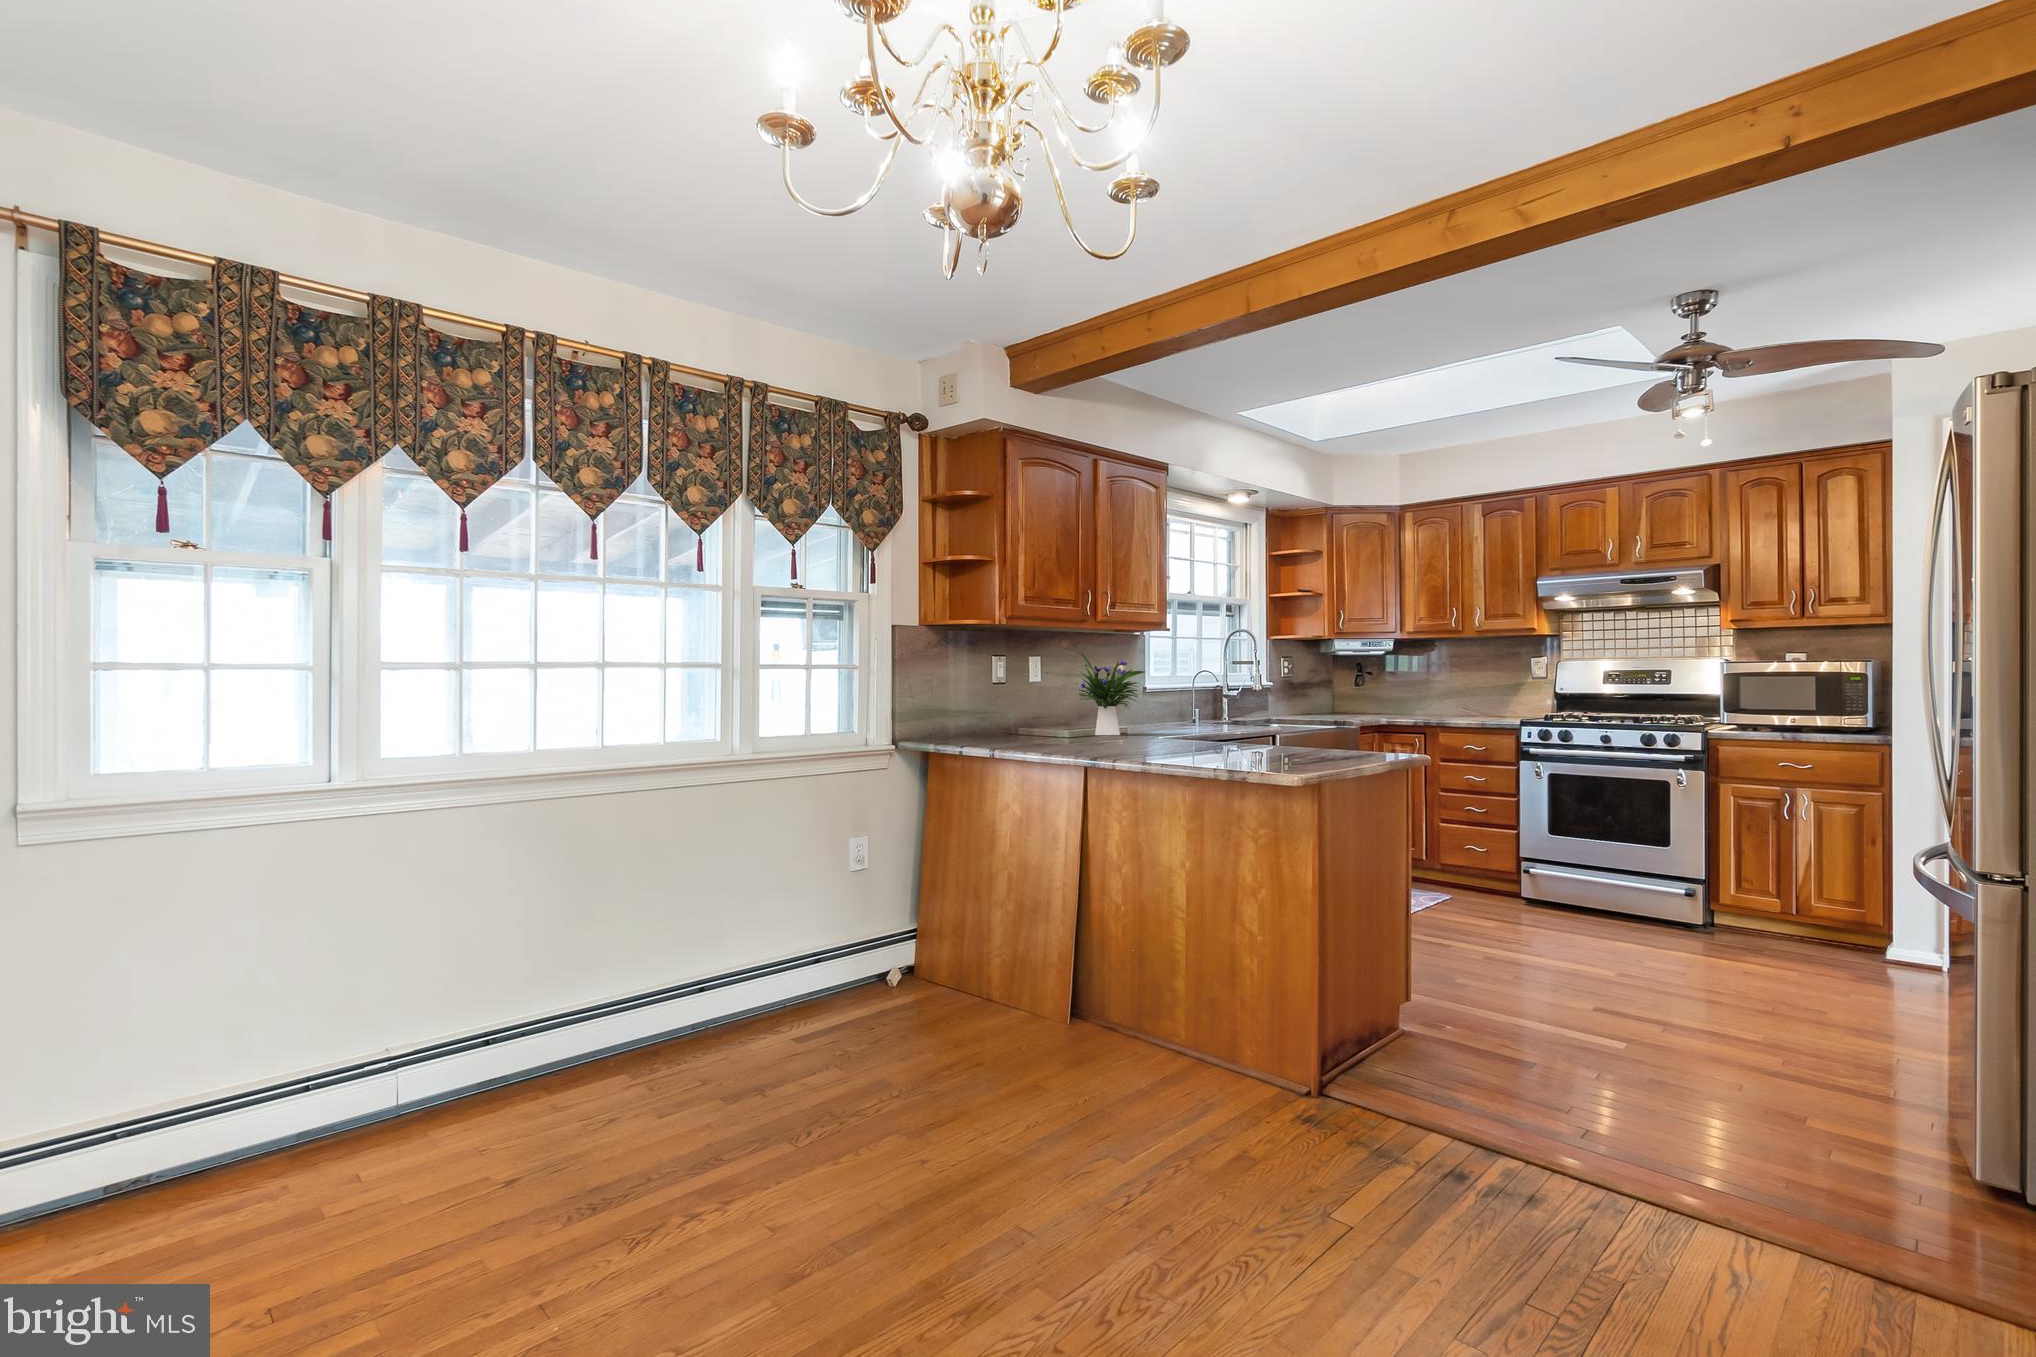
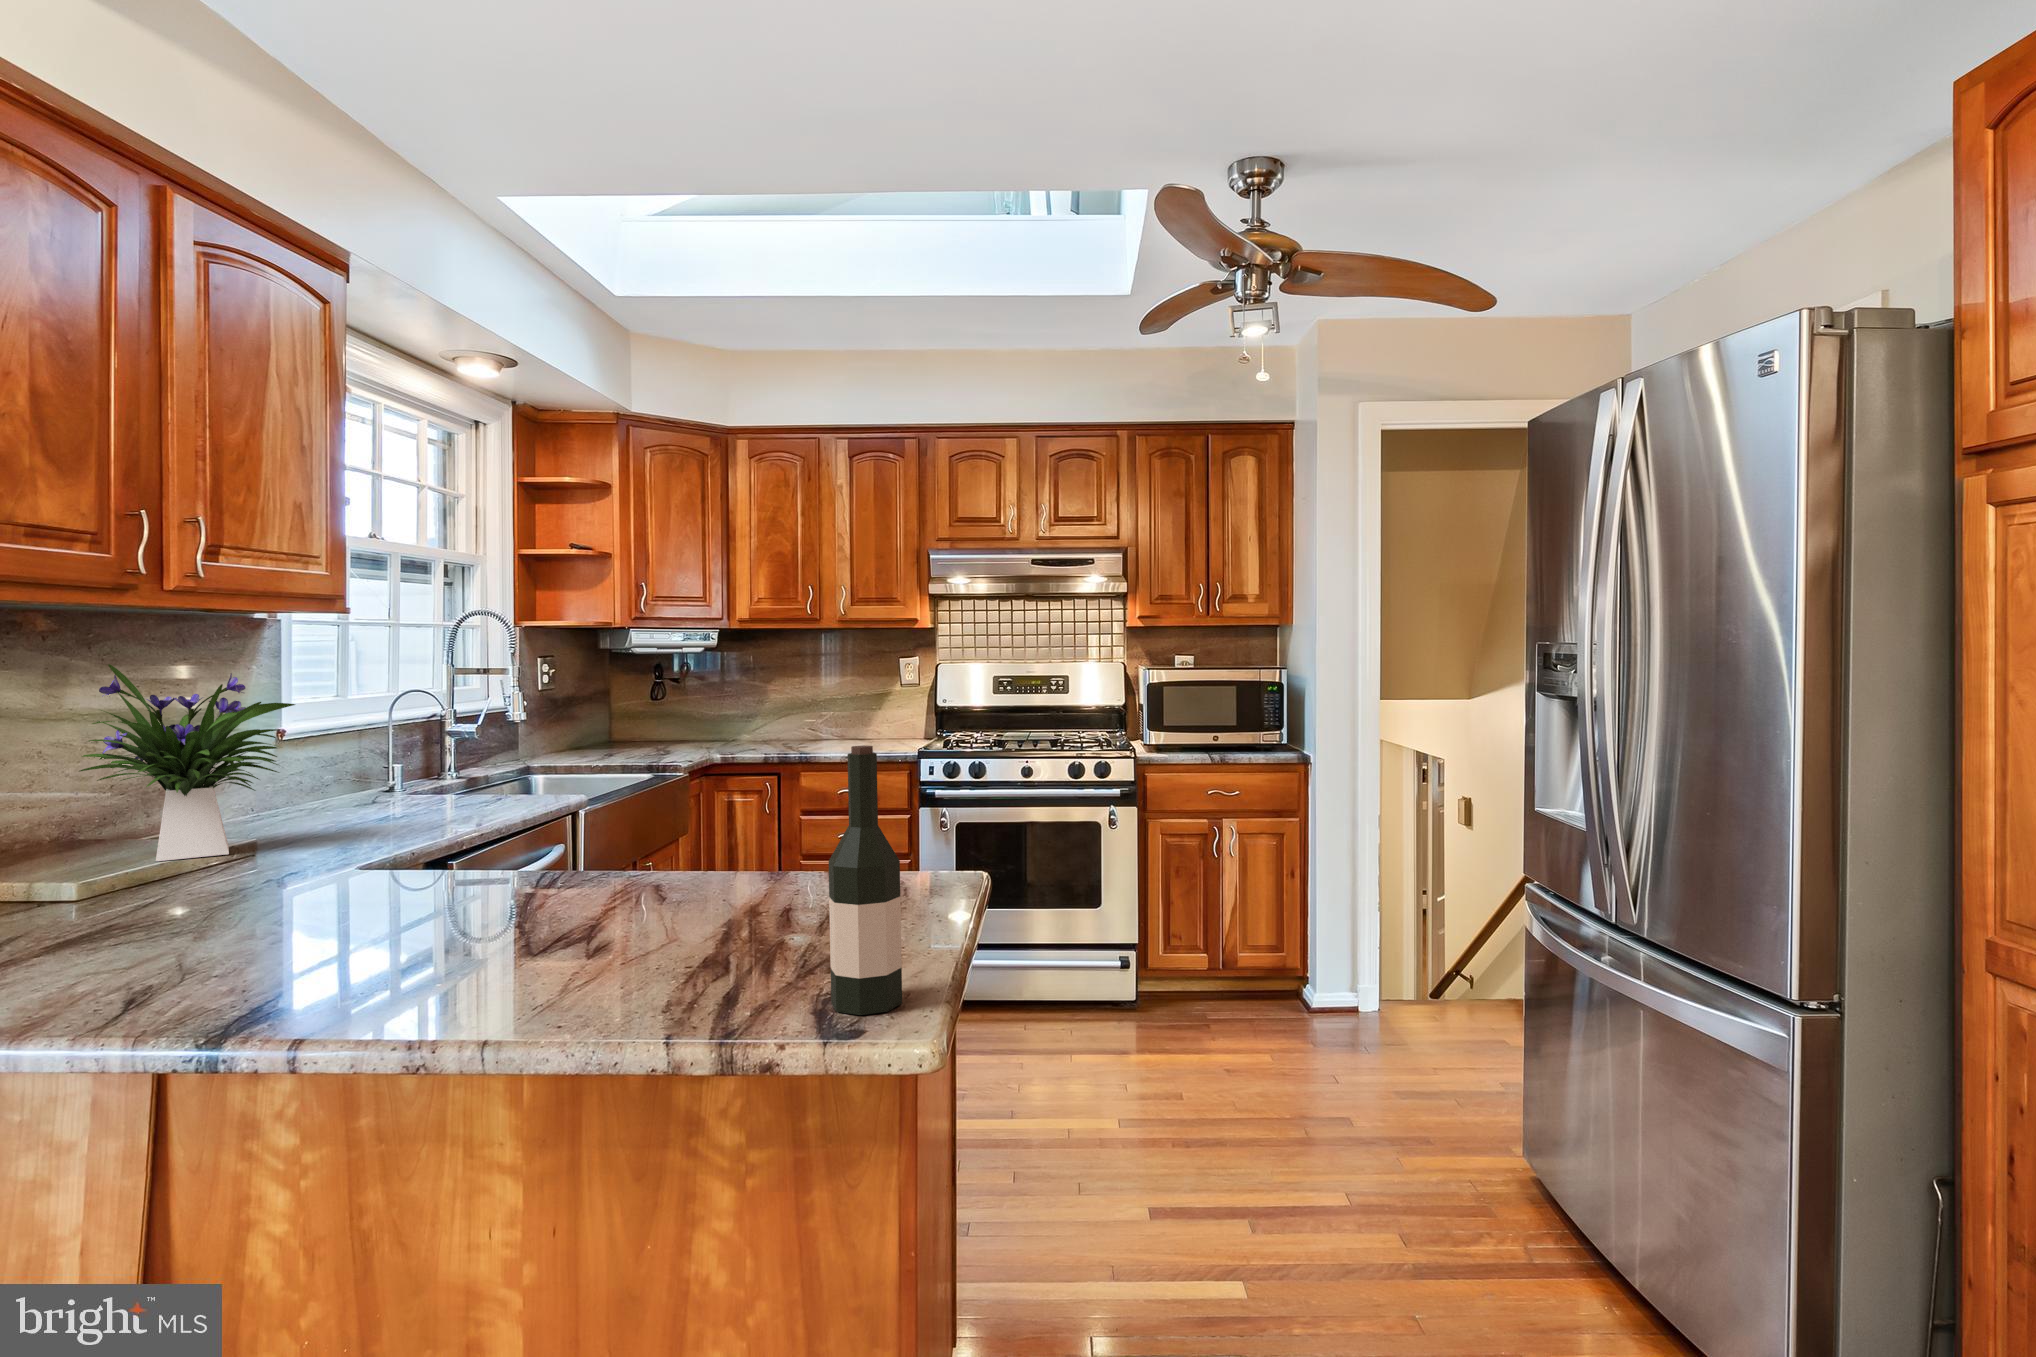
wine bottle: none [1285,668,1313,766] -> present [829,745,902,1015]

